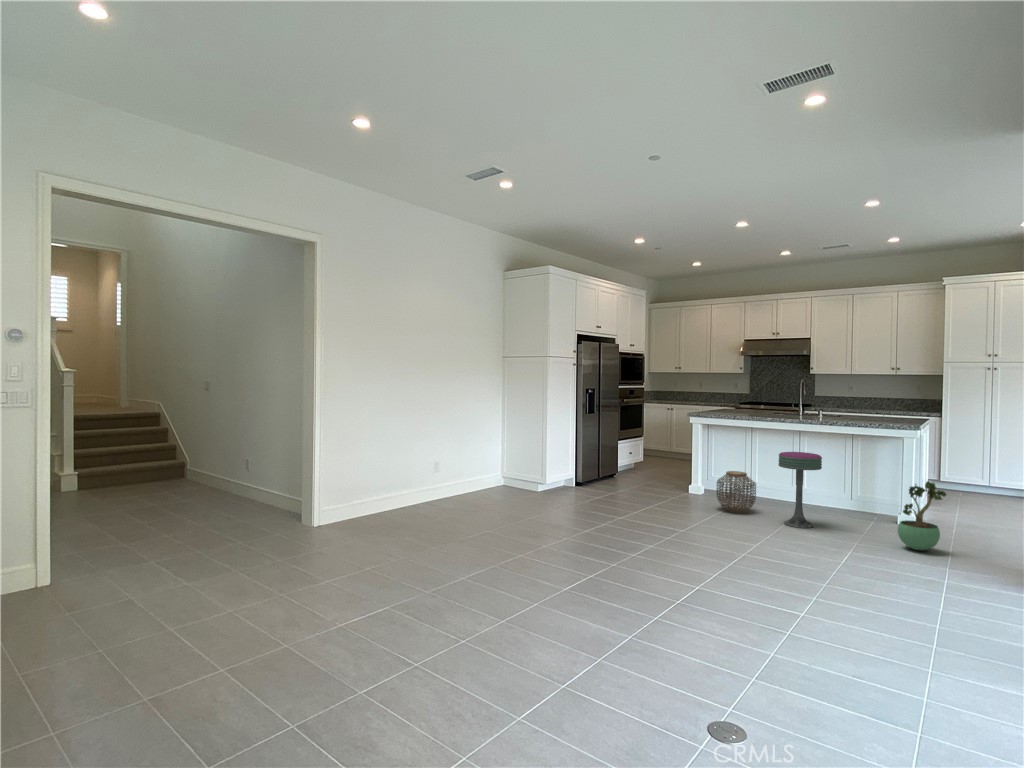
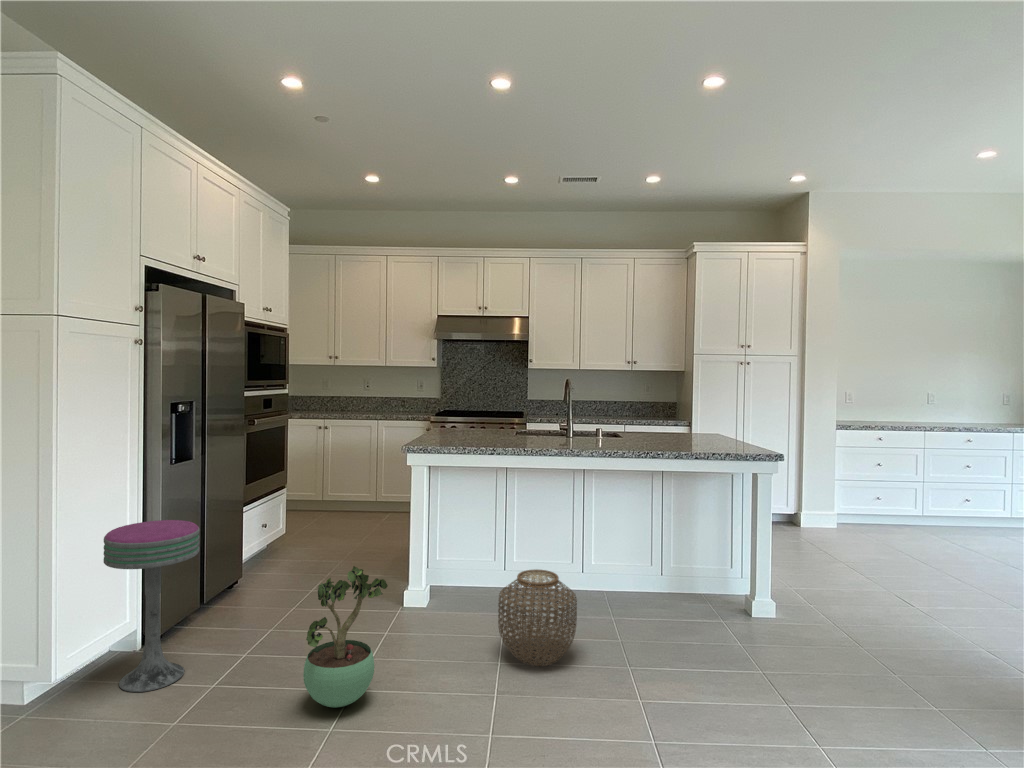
bar stool: present [779,452,822,528] -> present [104,520,200,692]
potted plant: present [898,481,946,551] -> present [303,566,388,708]

